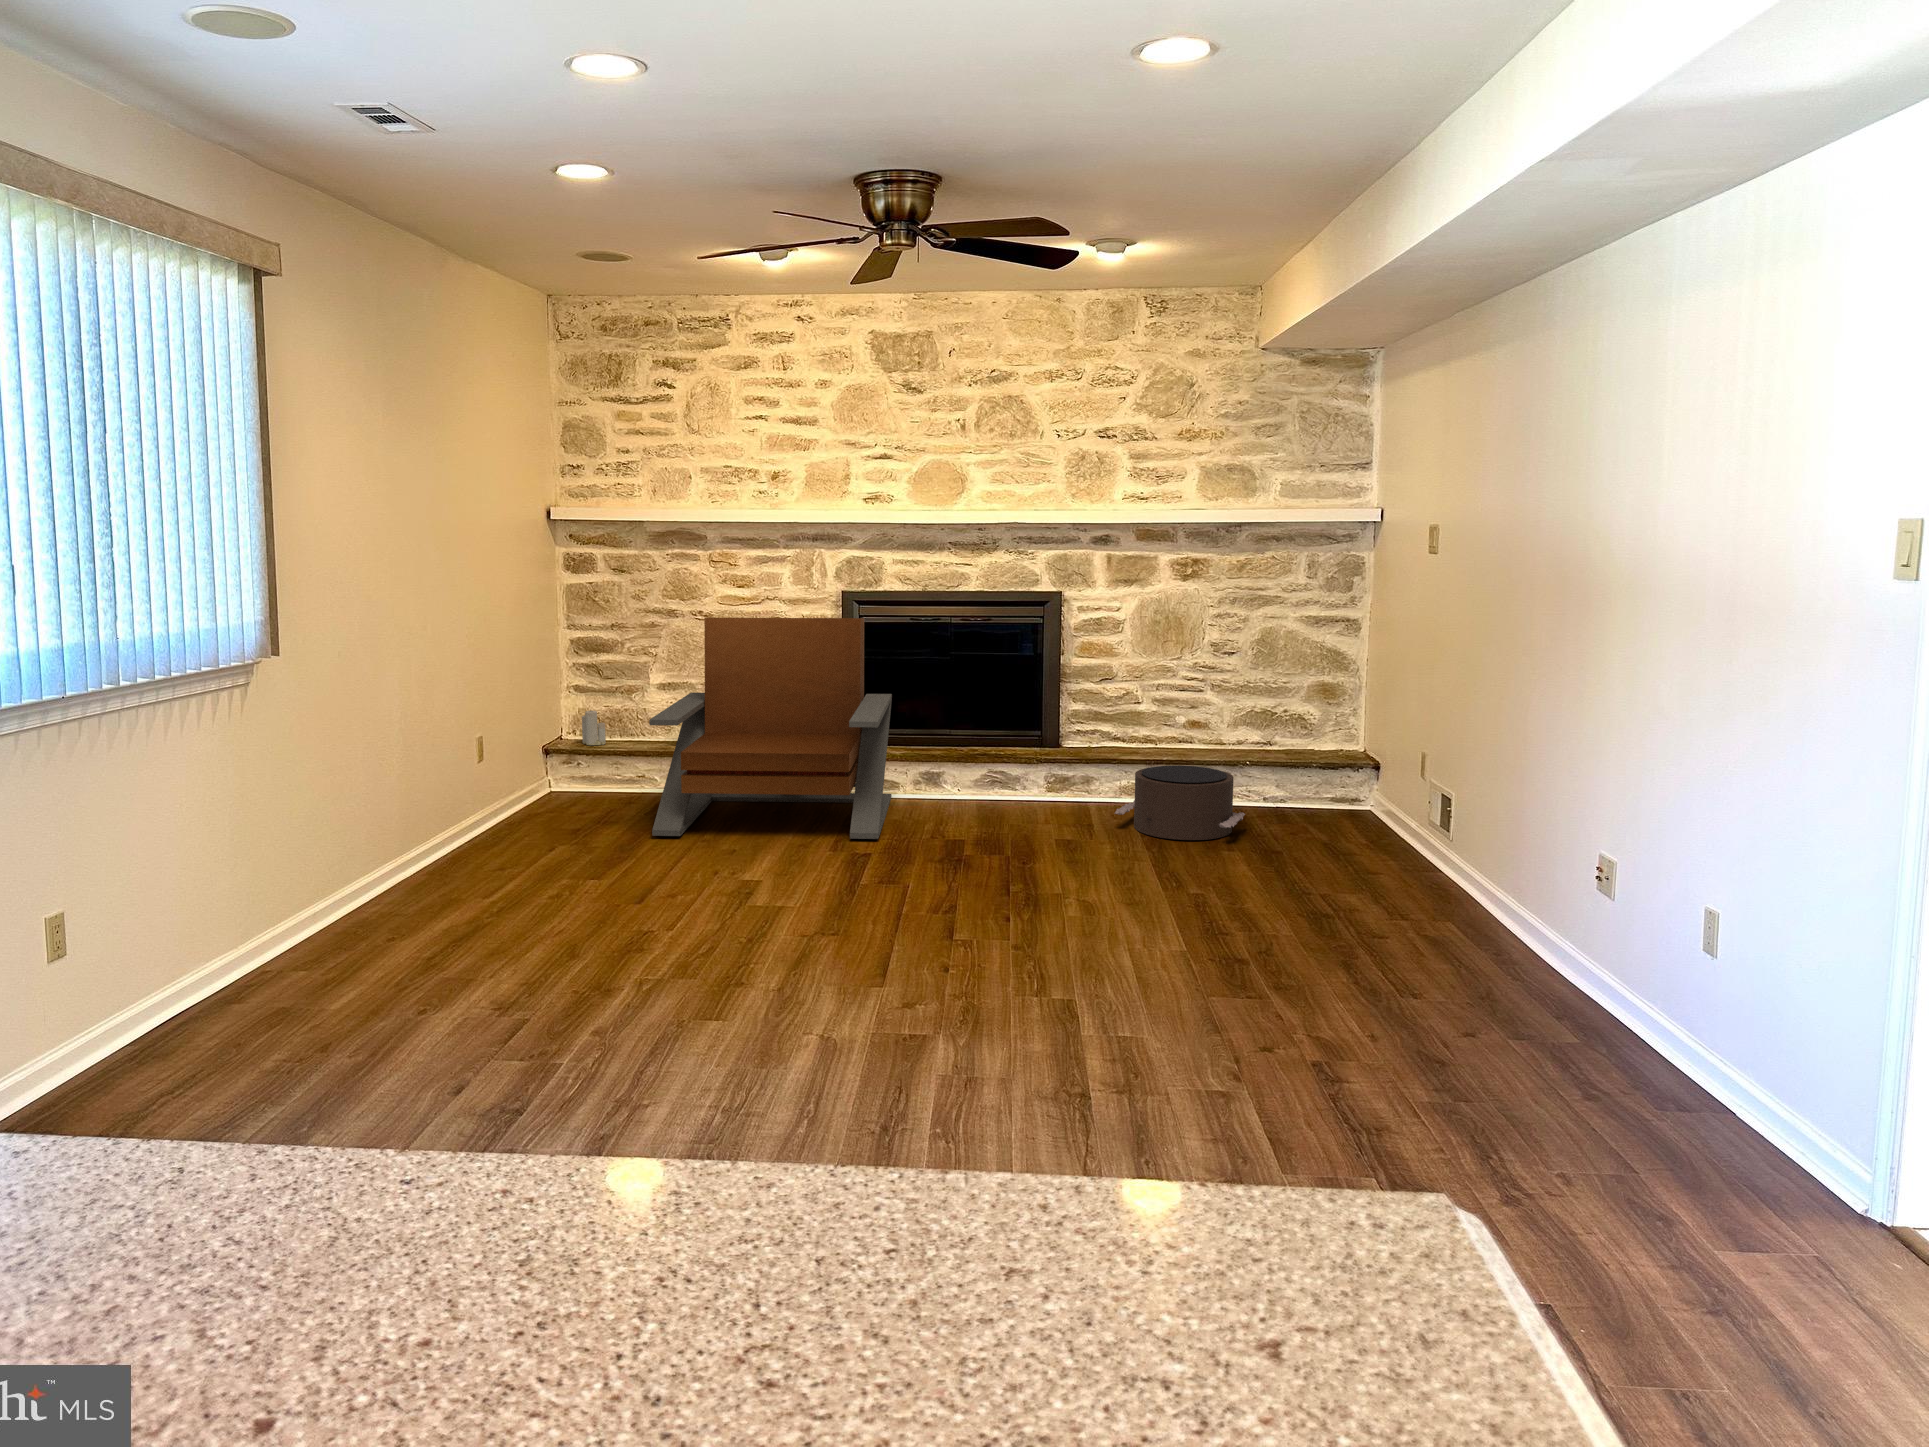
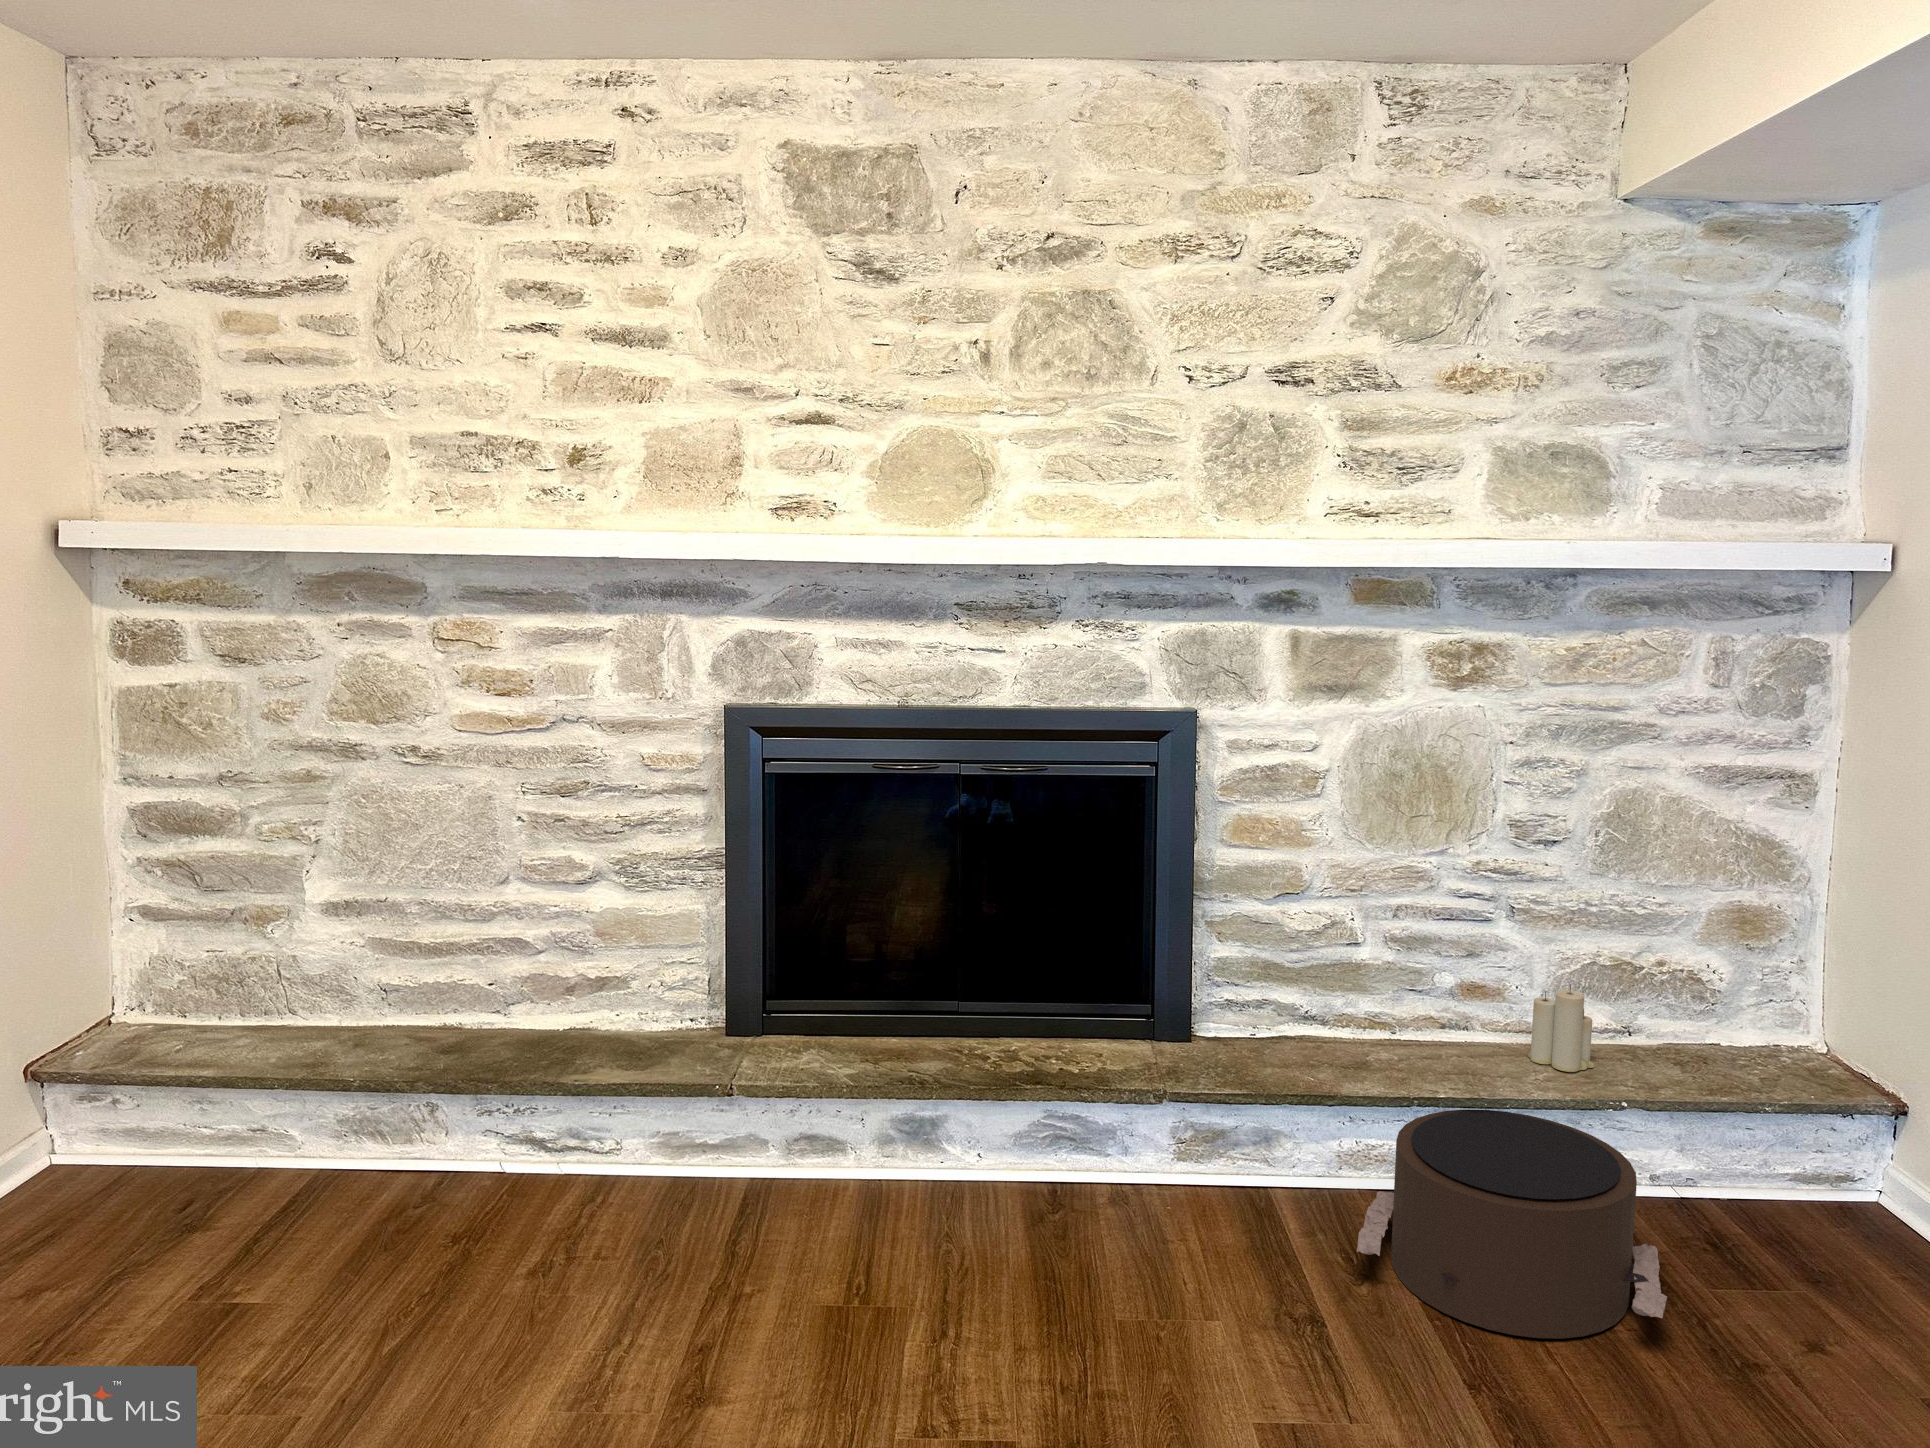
lounge chair: present [649,618,892,839] -> none [193,771,830,1369]
candle: present [582,711,606,745] -> present [1528,985,1594,1072]

